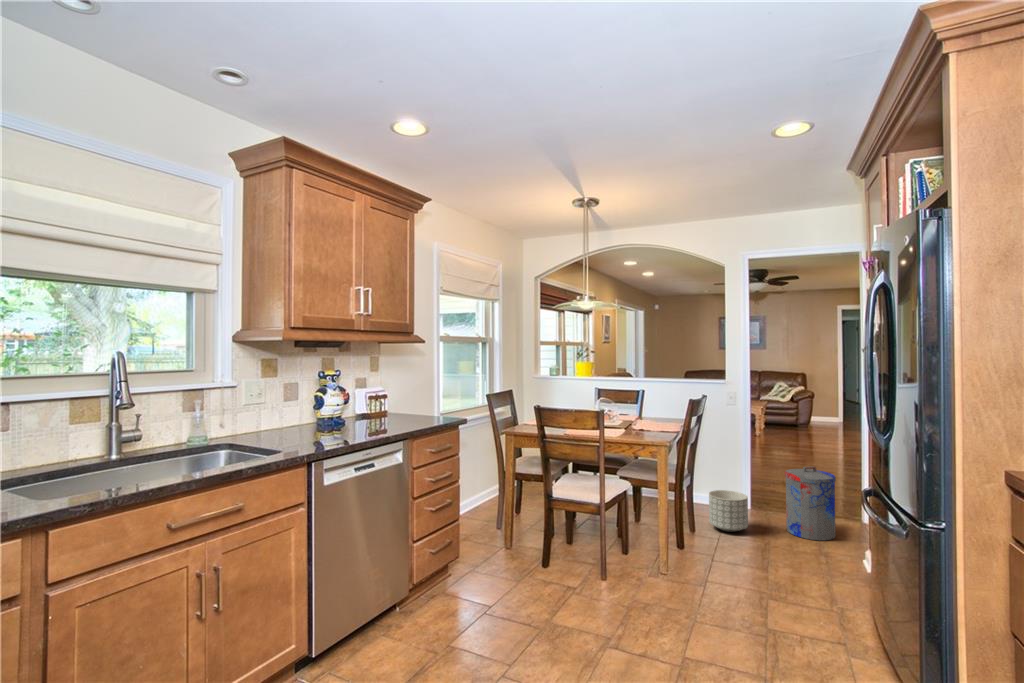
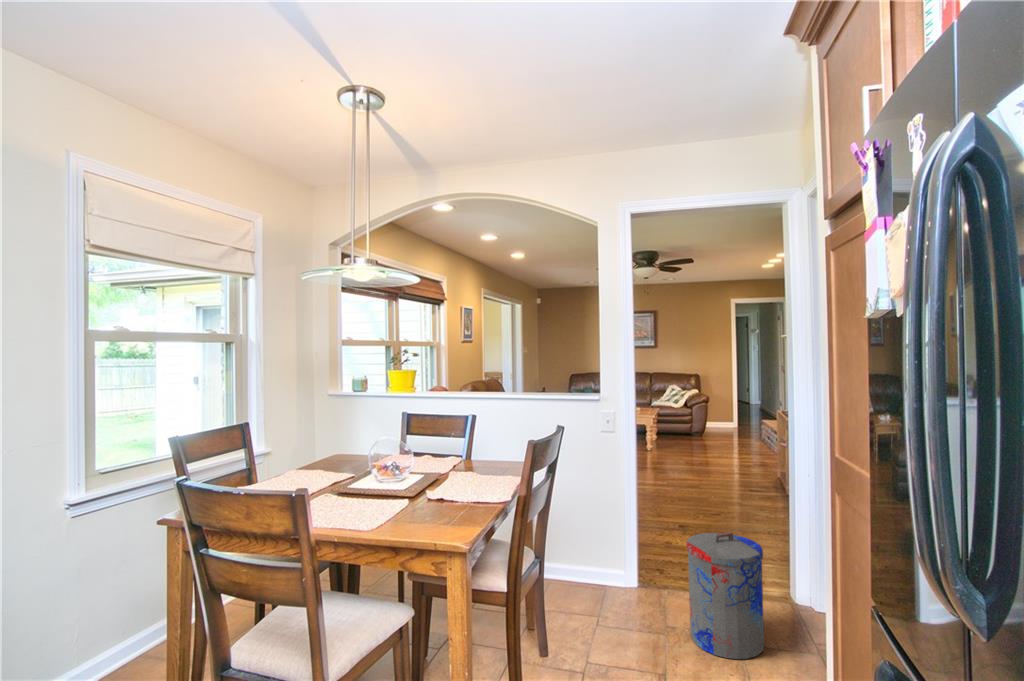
planter: present [709,490,748,532] -> none [571,576,632,653]

